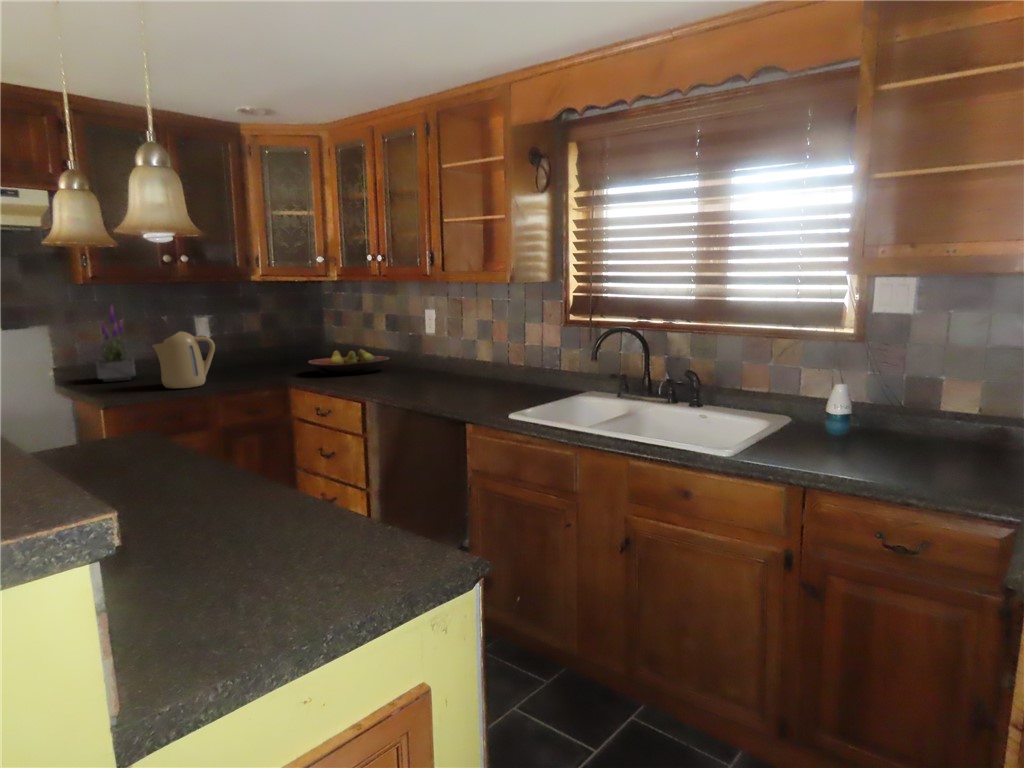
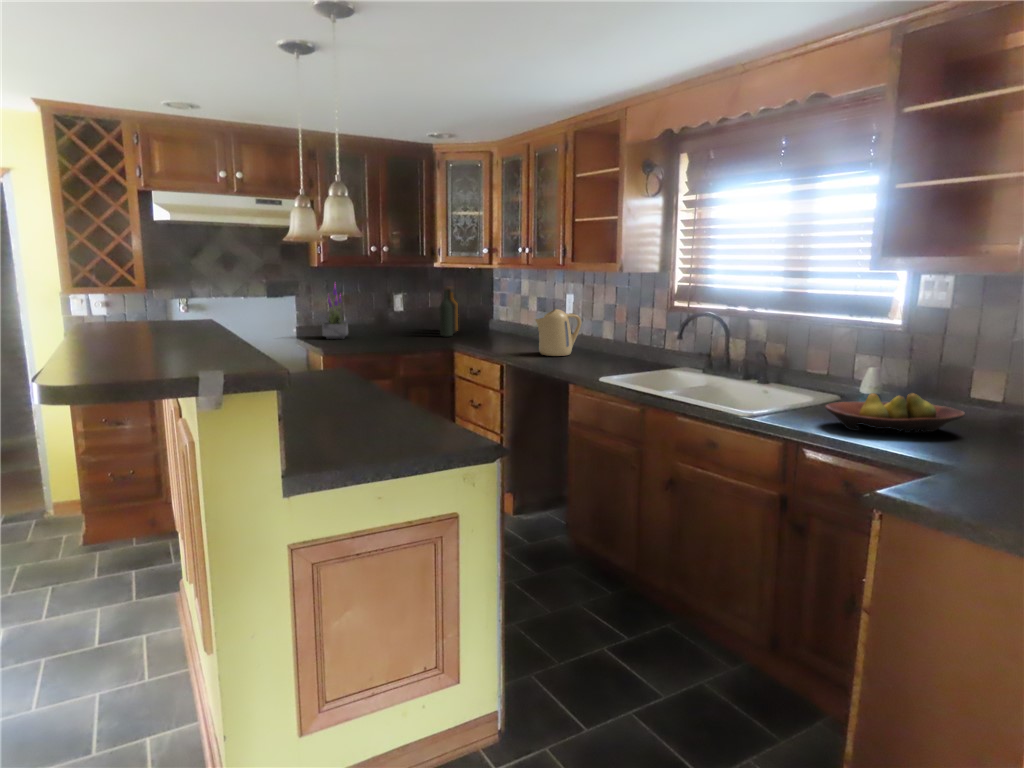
bottle: none [262,304,285,368] -> present [439,286,458,336]
kettle: present [152,332,215,388] -> present [535,309,581,356]
fruit bowl: present [308,349,389,374] -> present [825,393,965,433]

